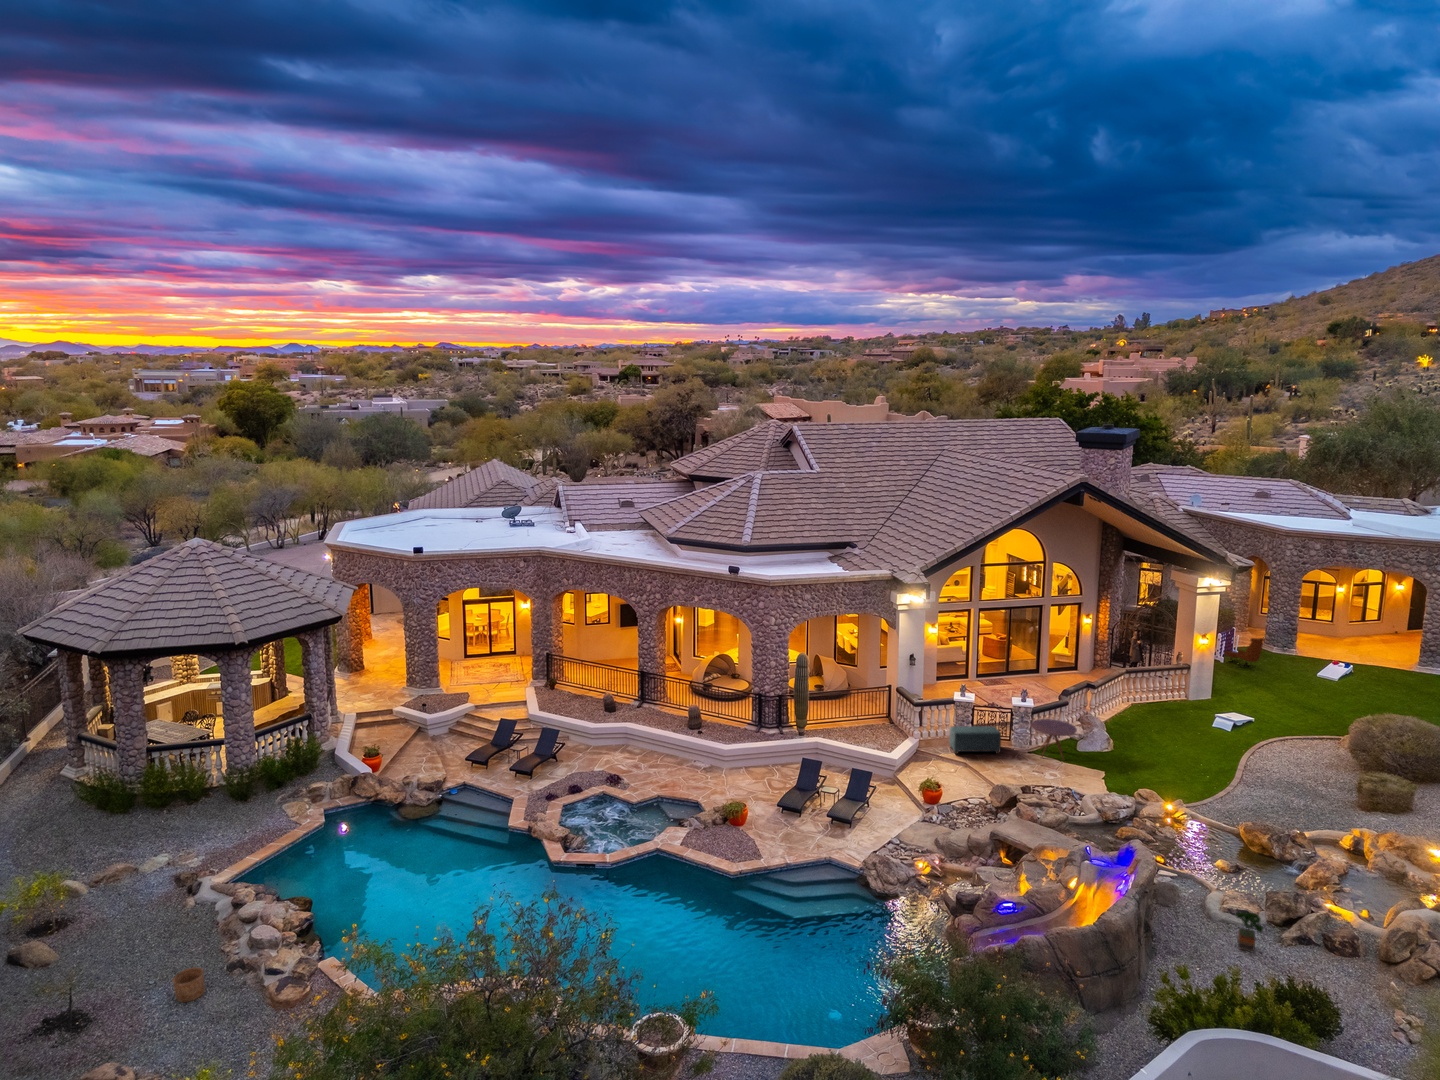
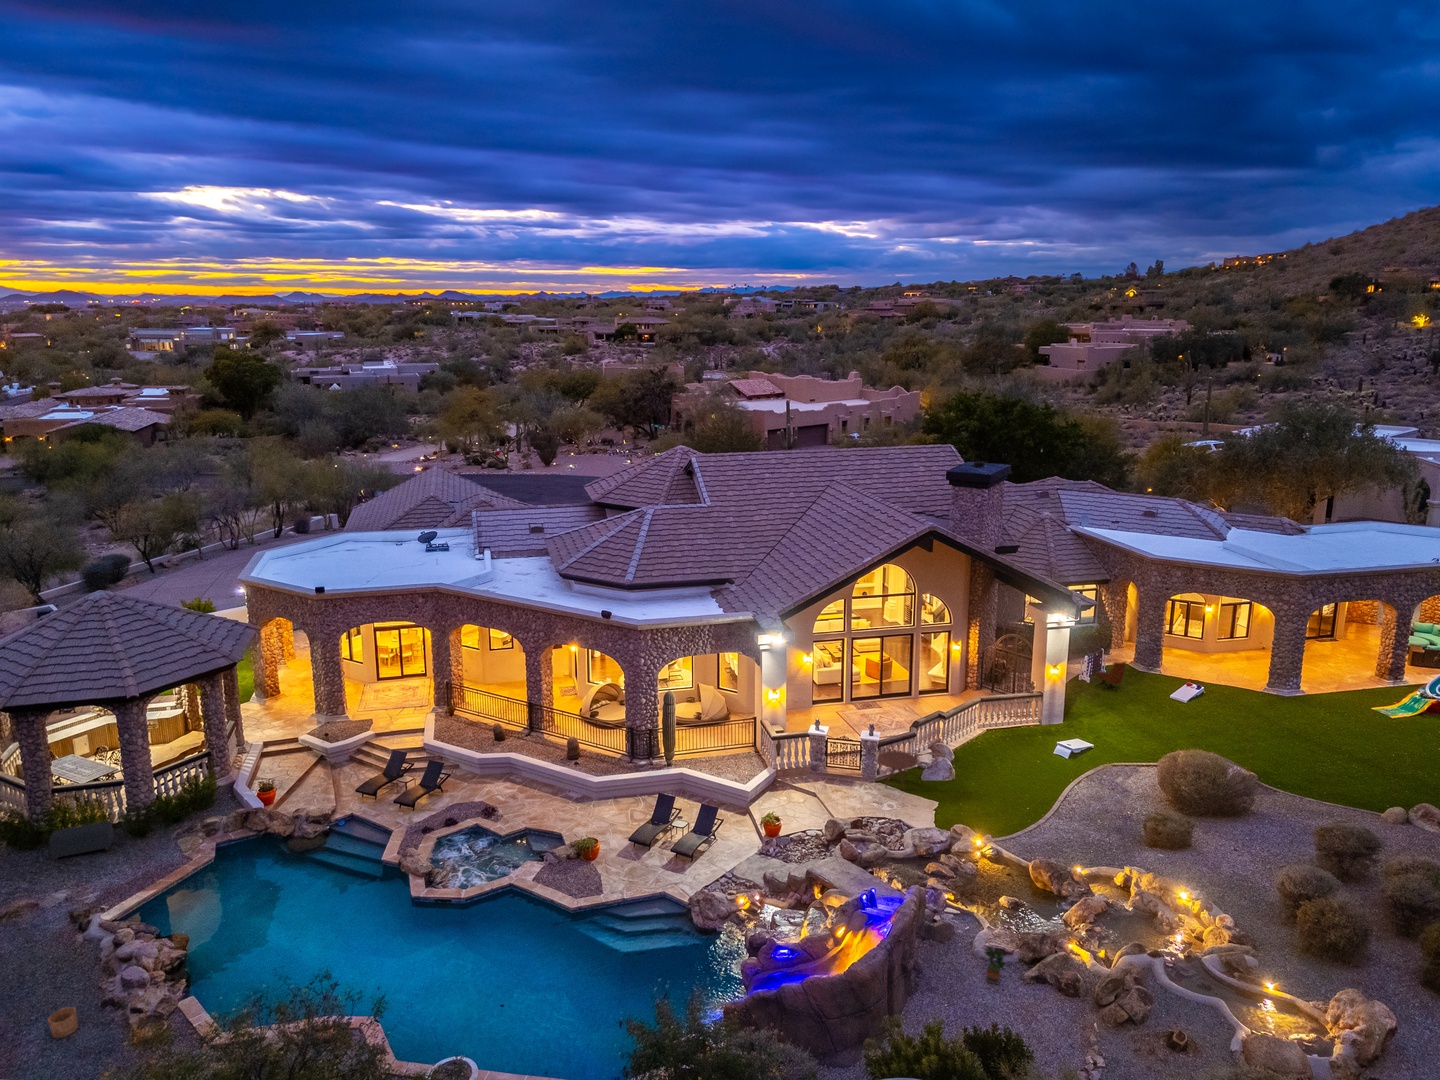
bench: present [949,726,1001,754] -> present [49,821,114,860]

